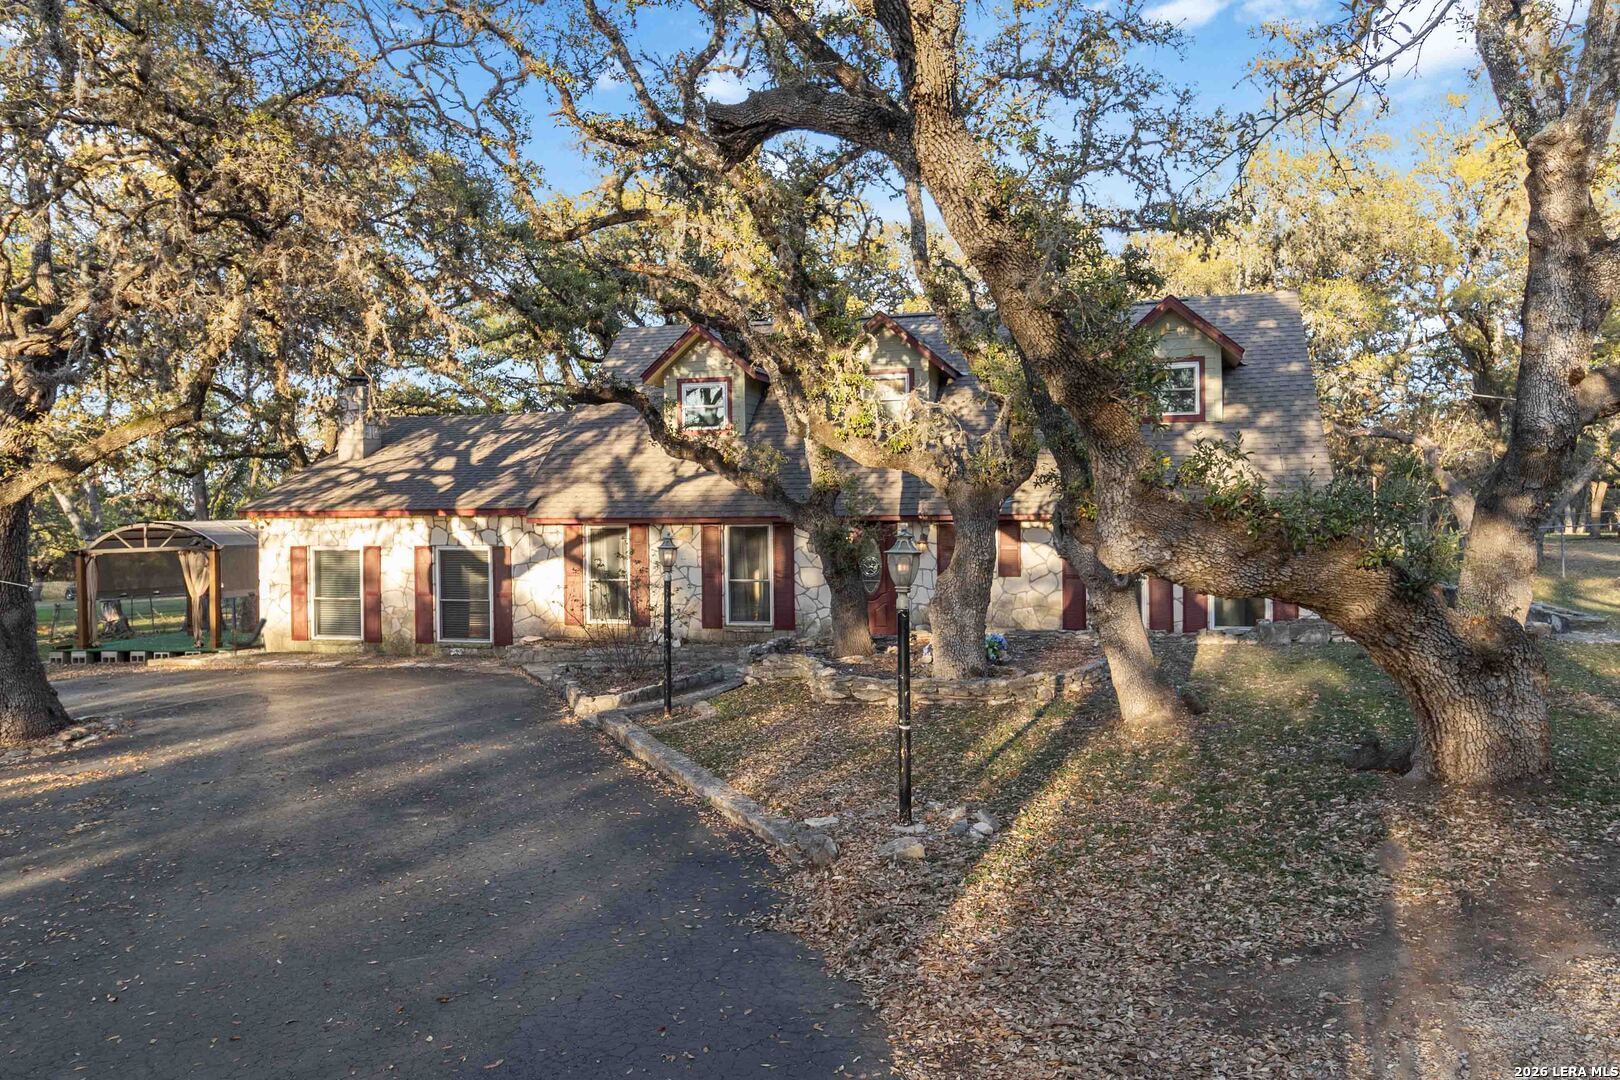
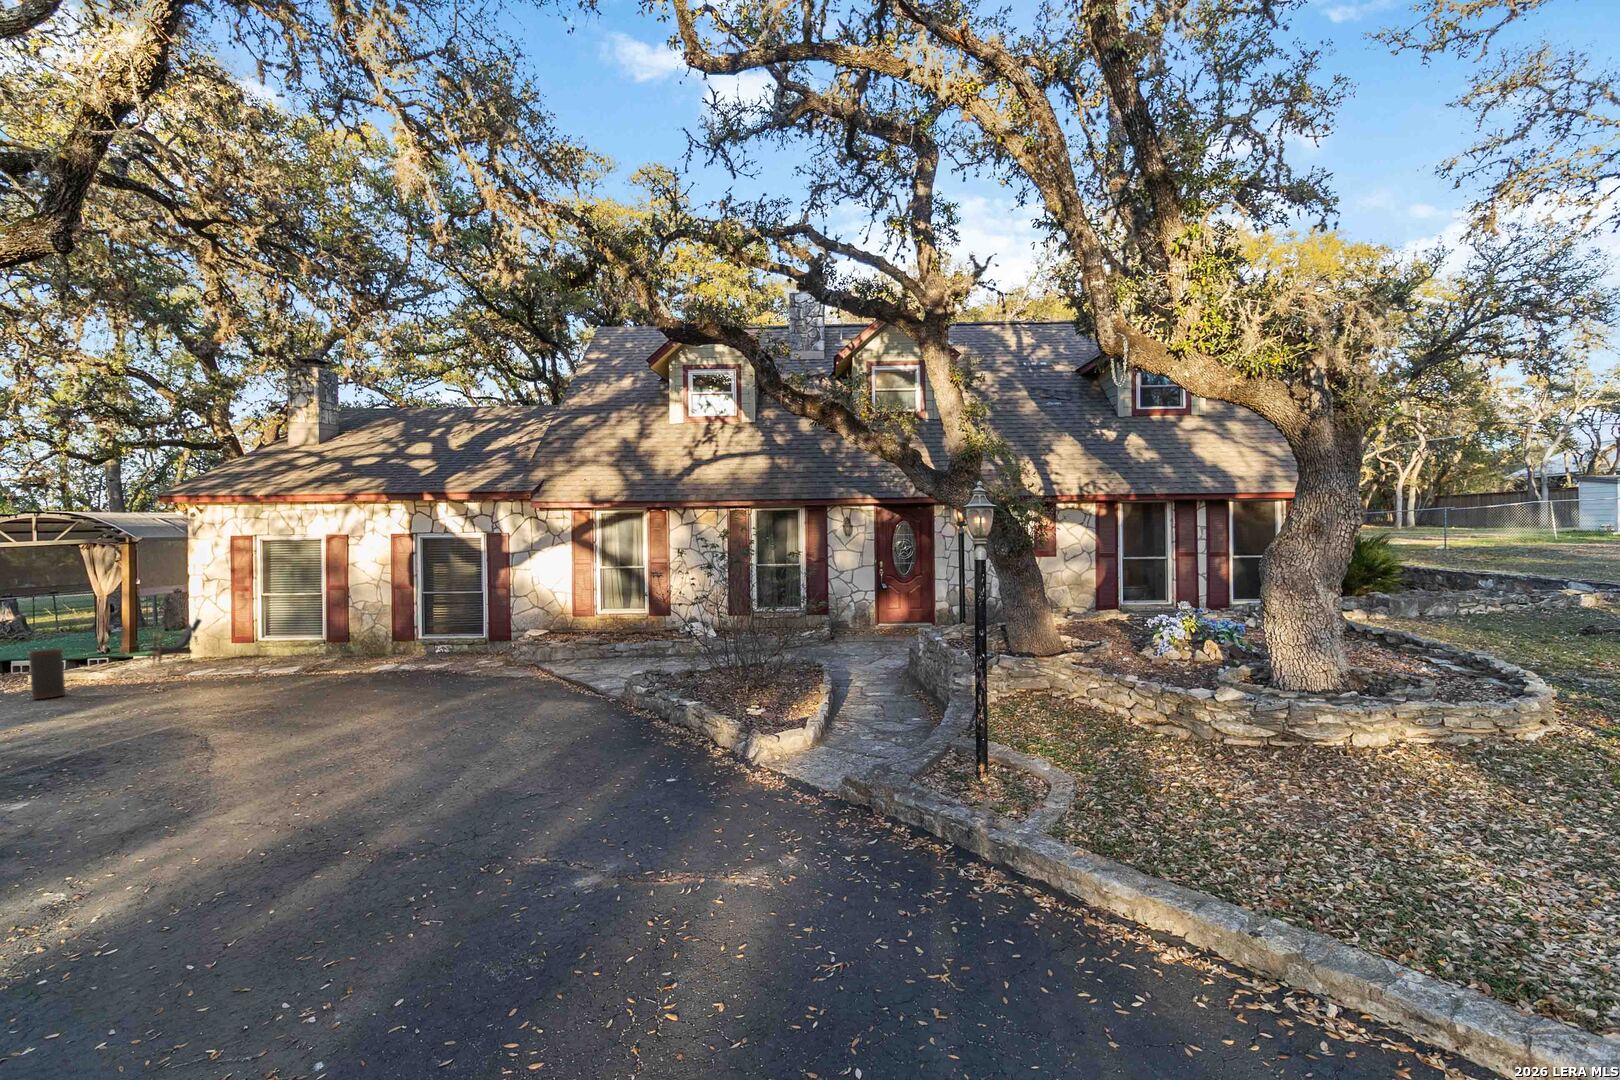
trash can: none [140,643,165,682] -> present [29,649,66,699]

